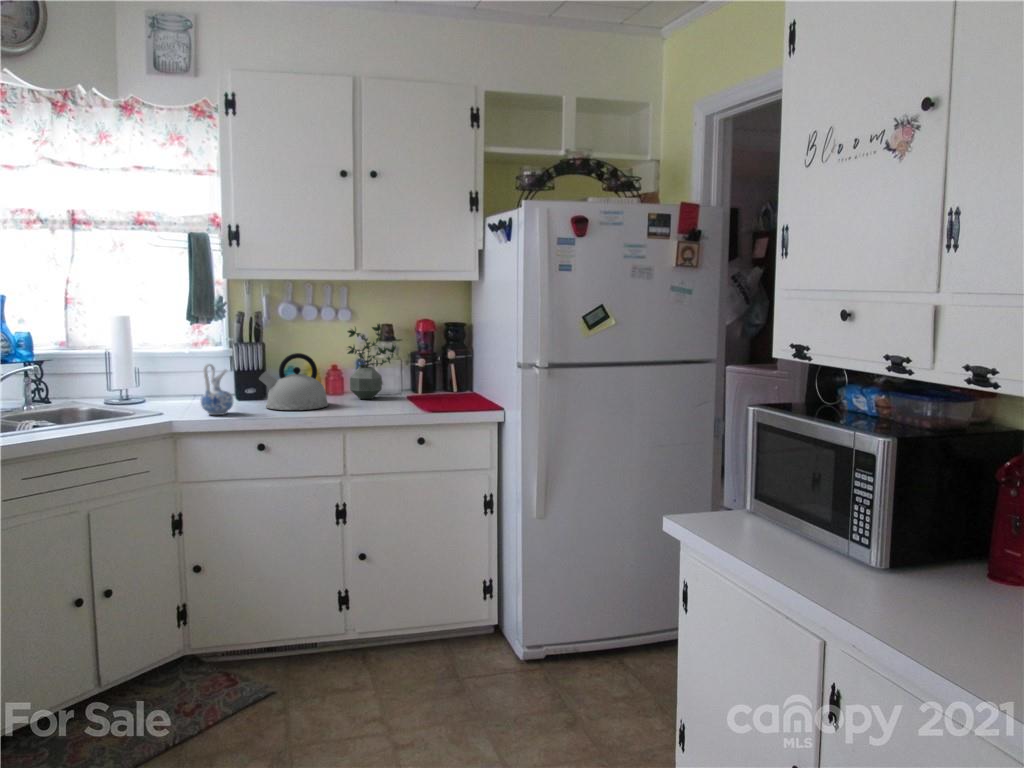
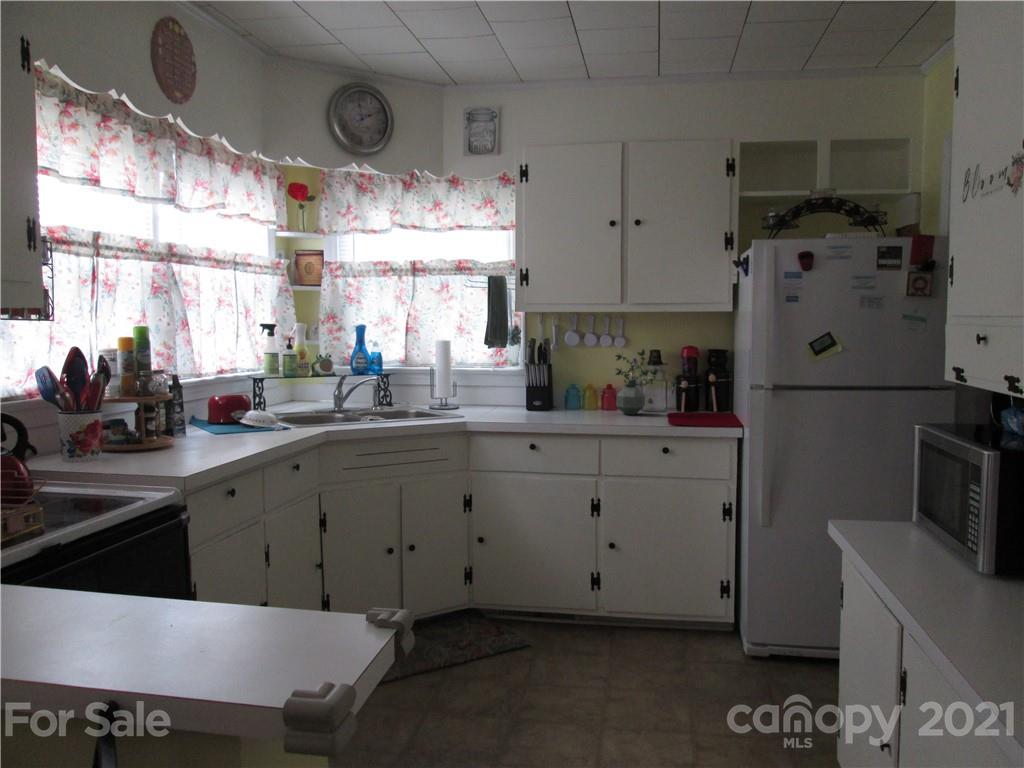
kettle: present [259,353,328,410] -> none [539,373,595,420]
ceramic pitcher: present [201,364,233,415] -> none [492,379,517,420]

